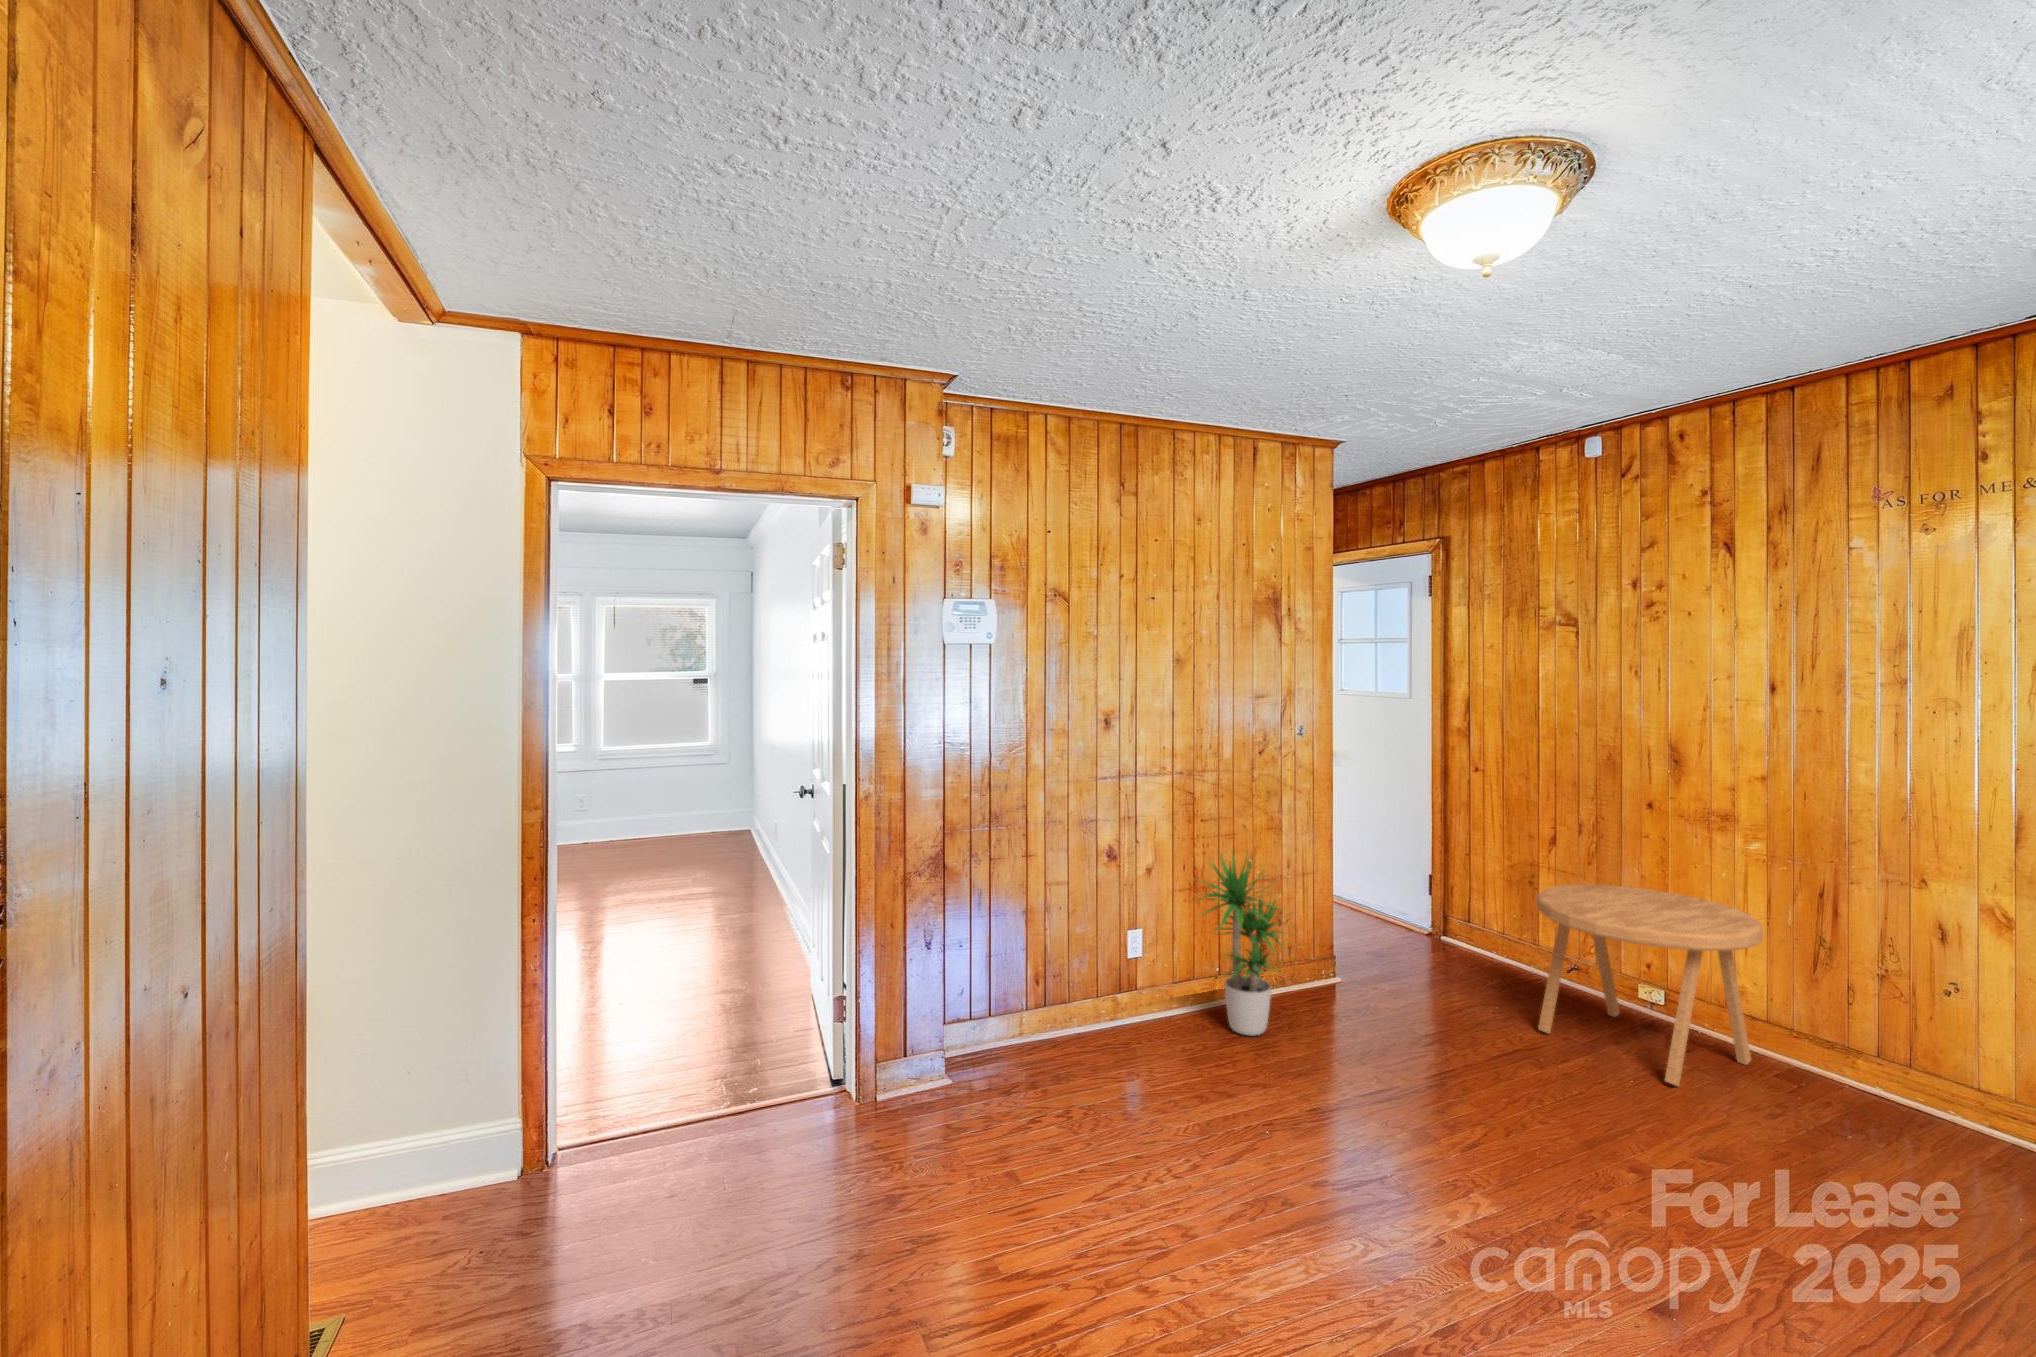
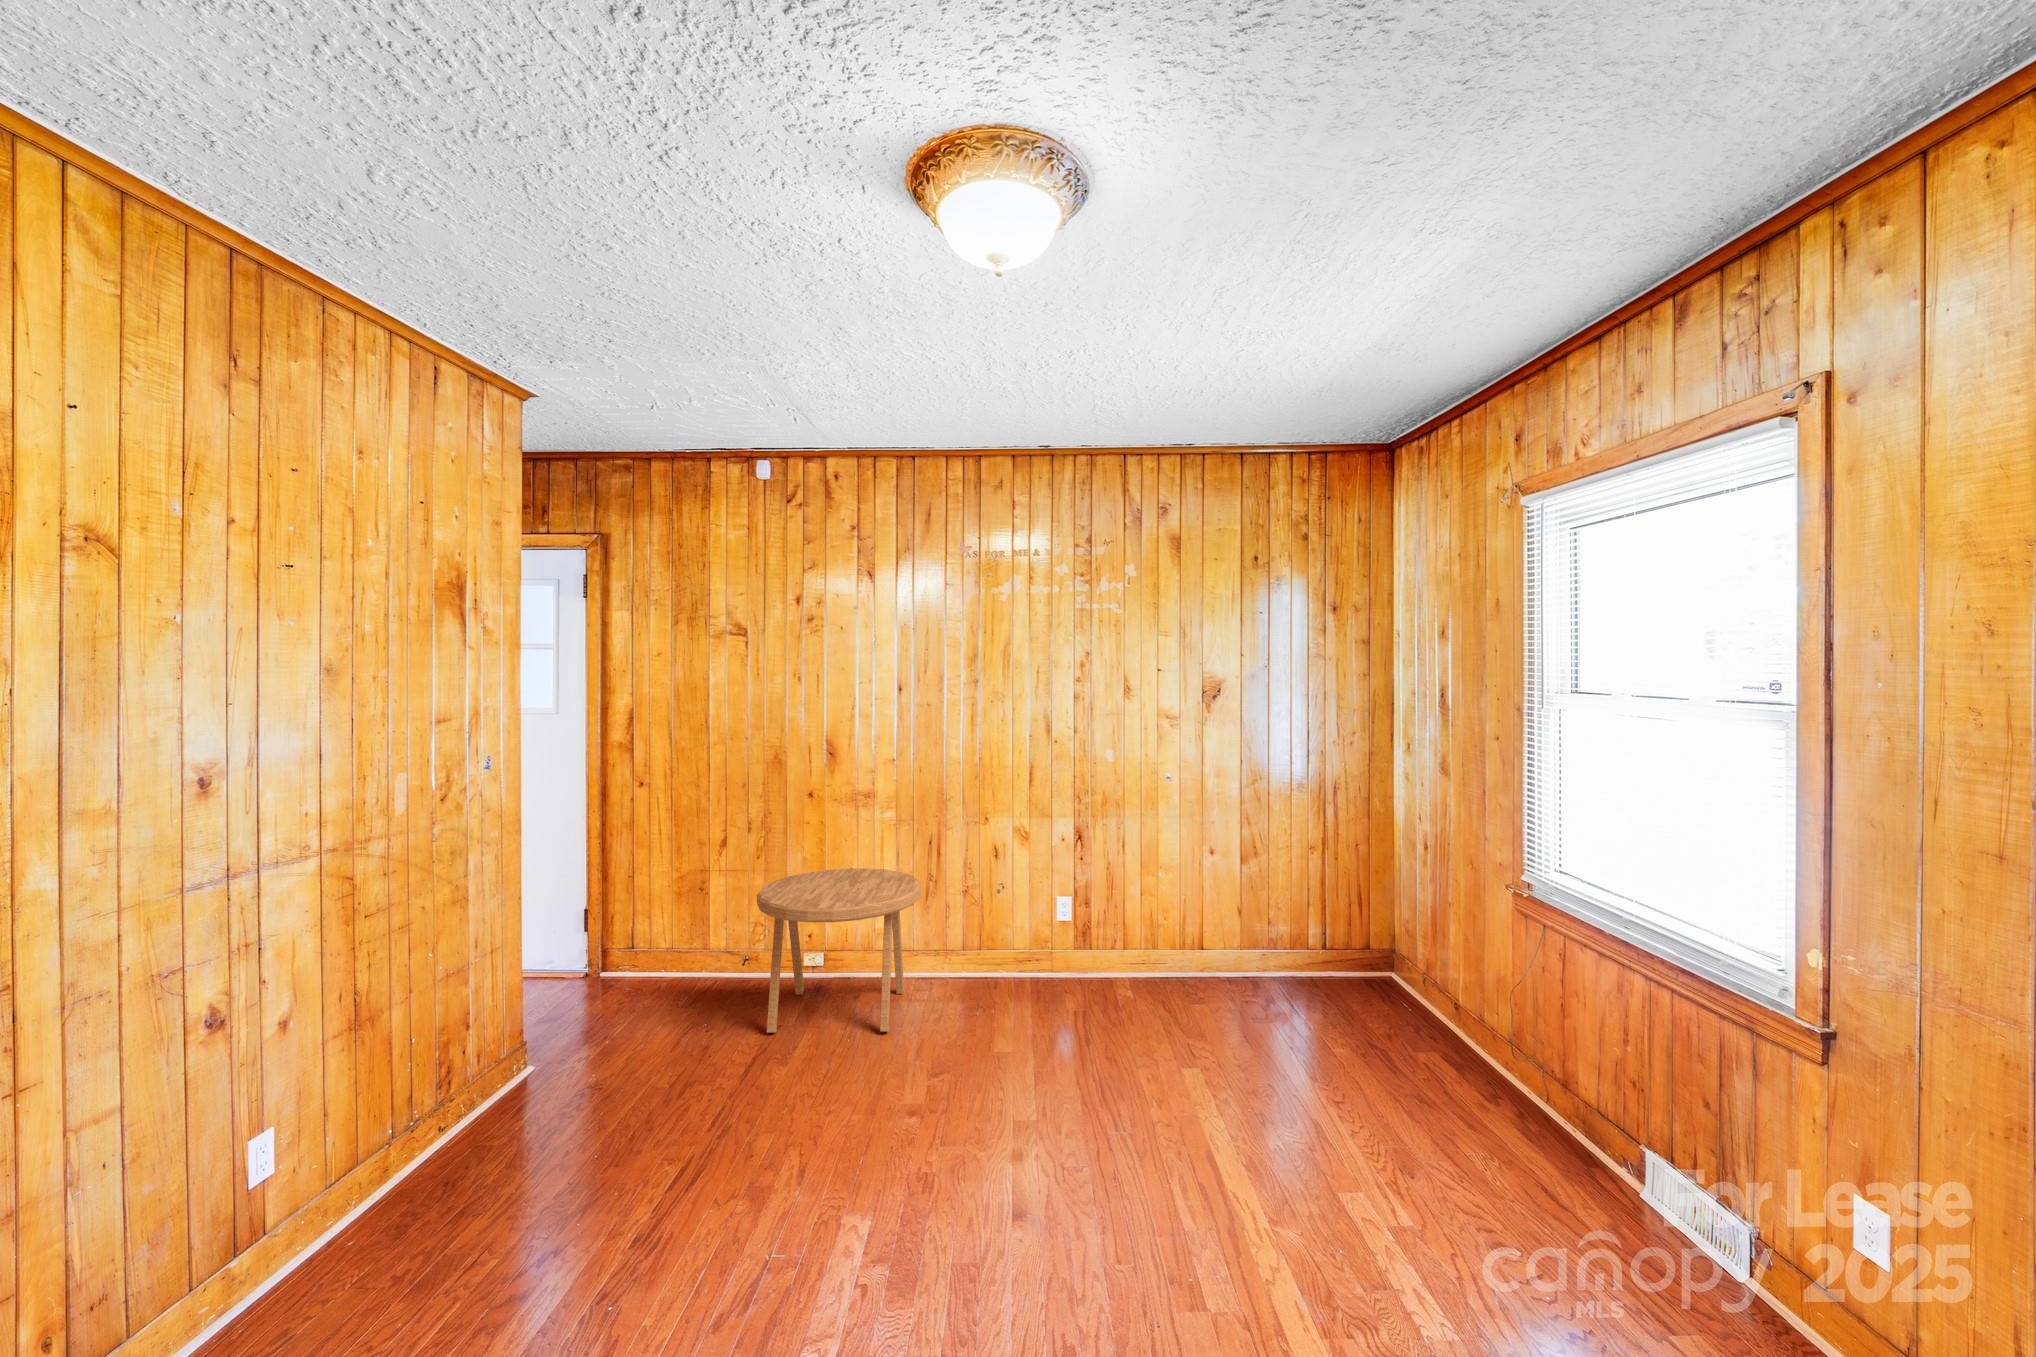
potted plant: present [1195,853,1296,1035] -> none [369,938,560,1212]

